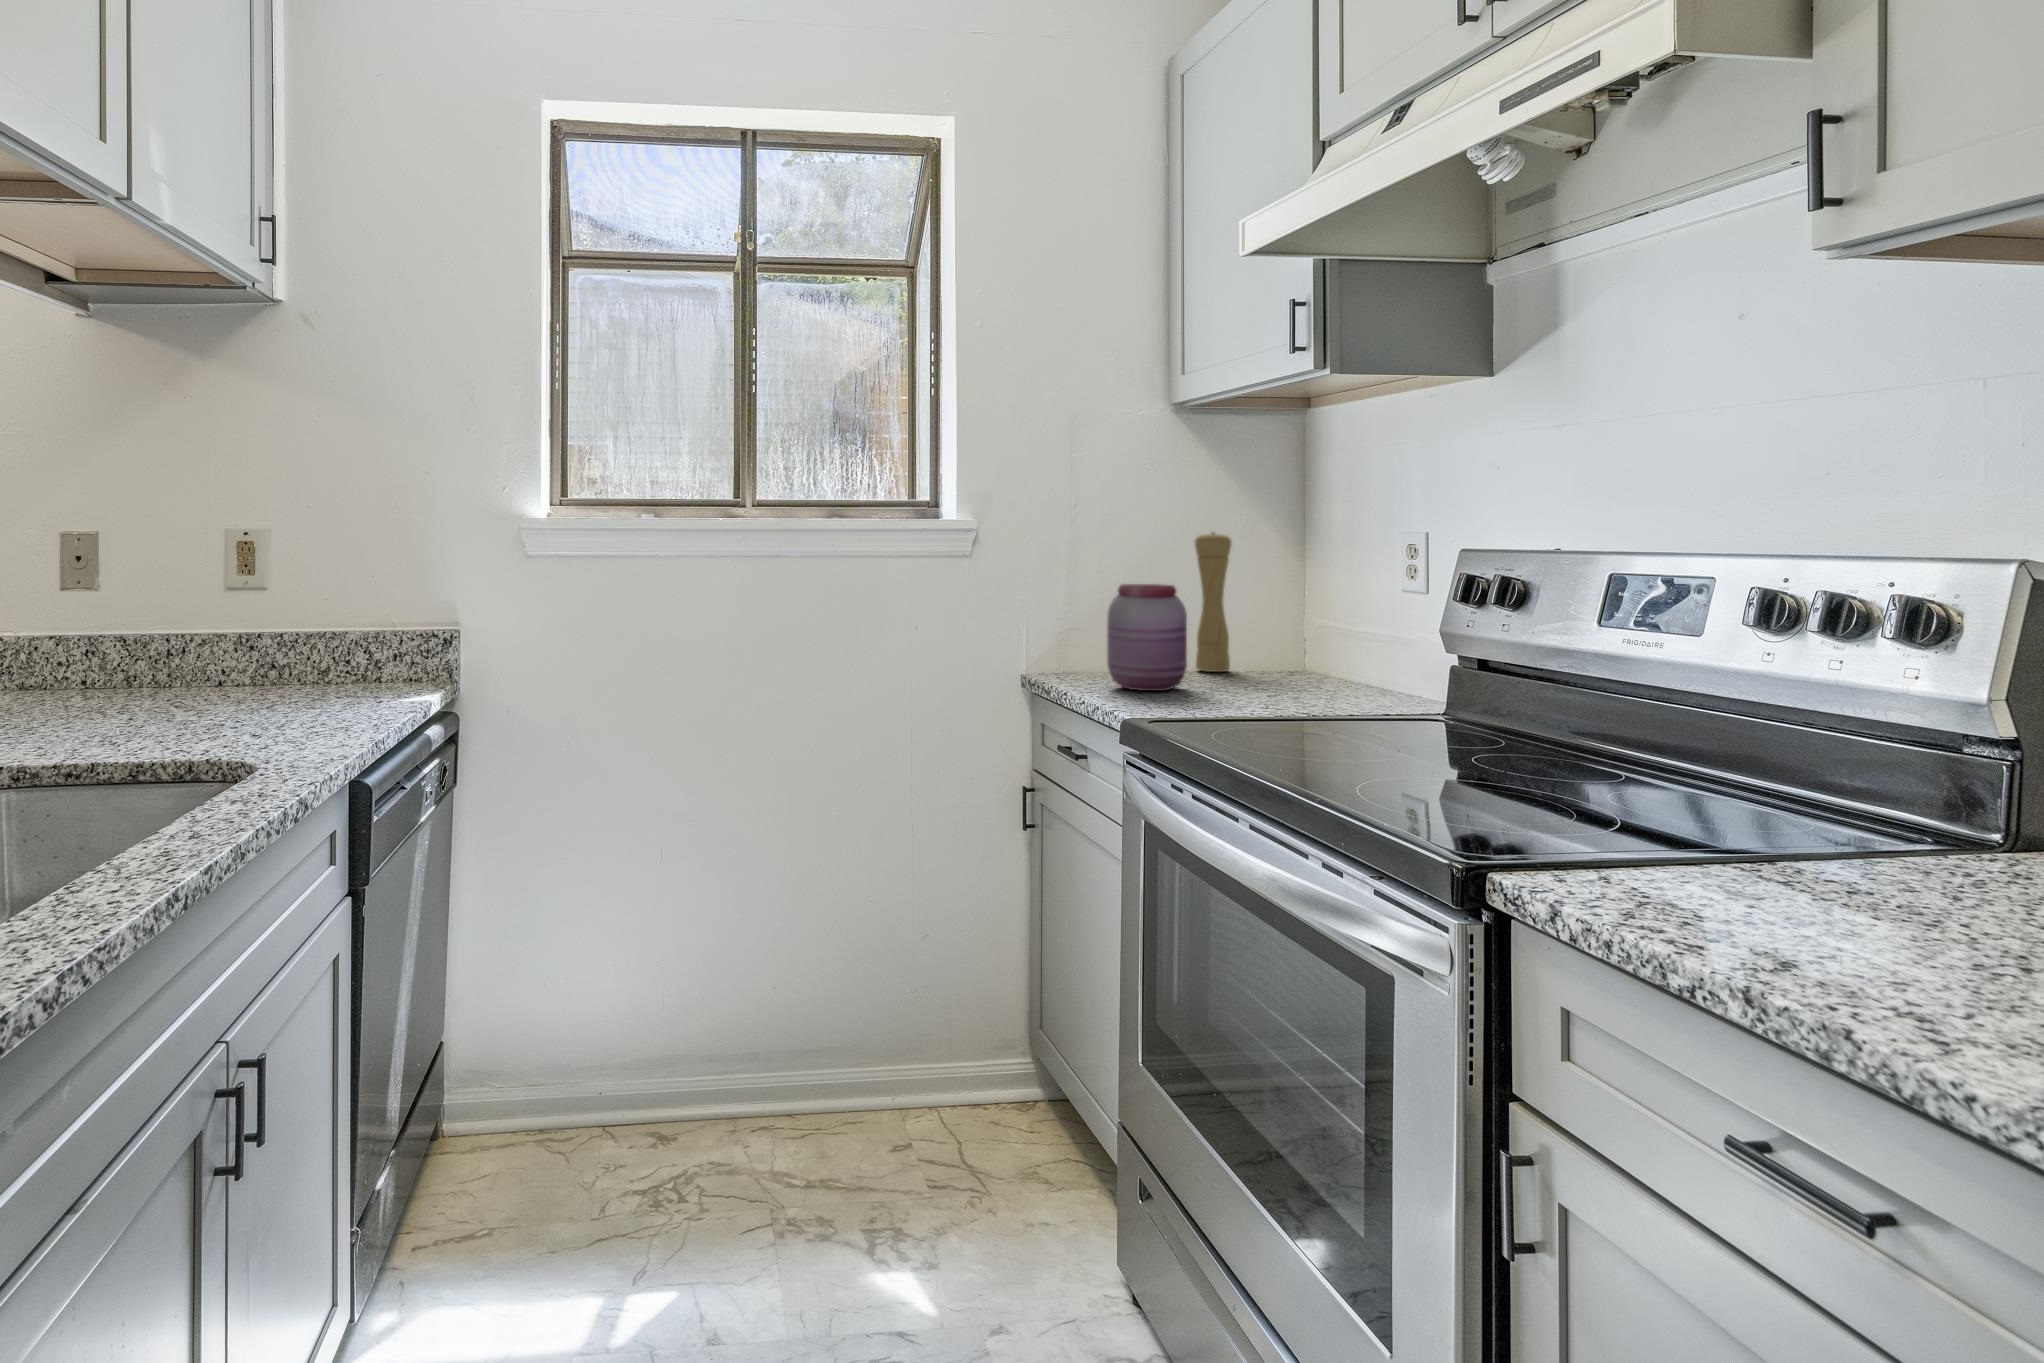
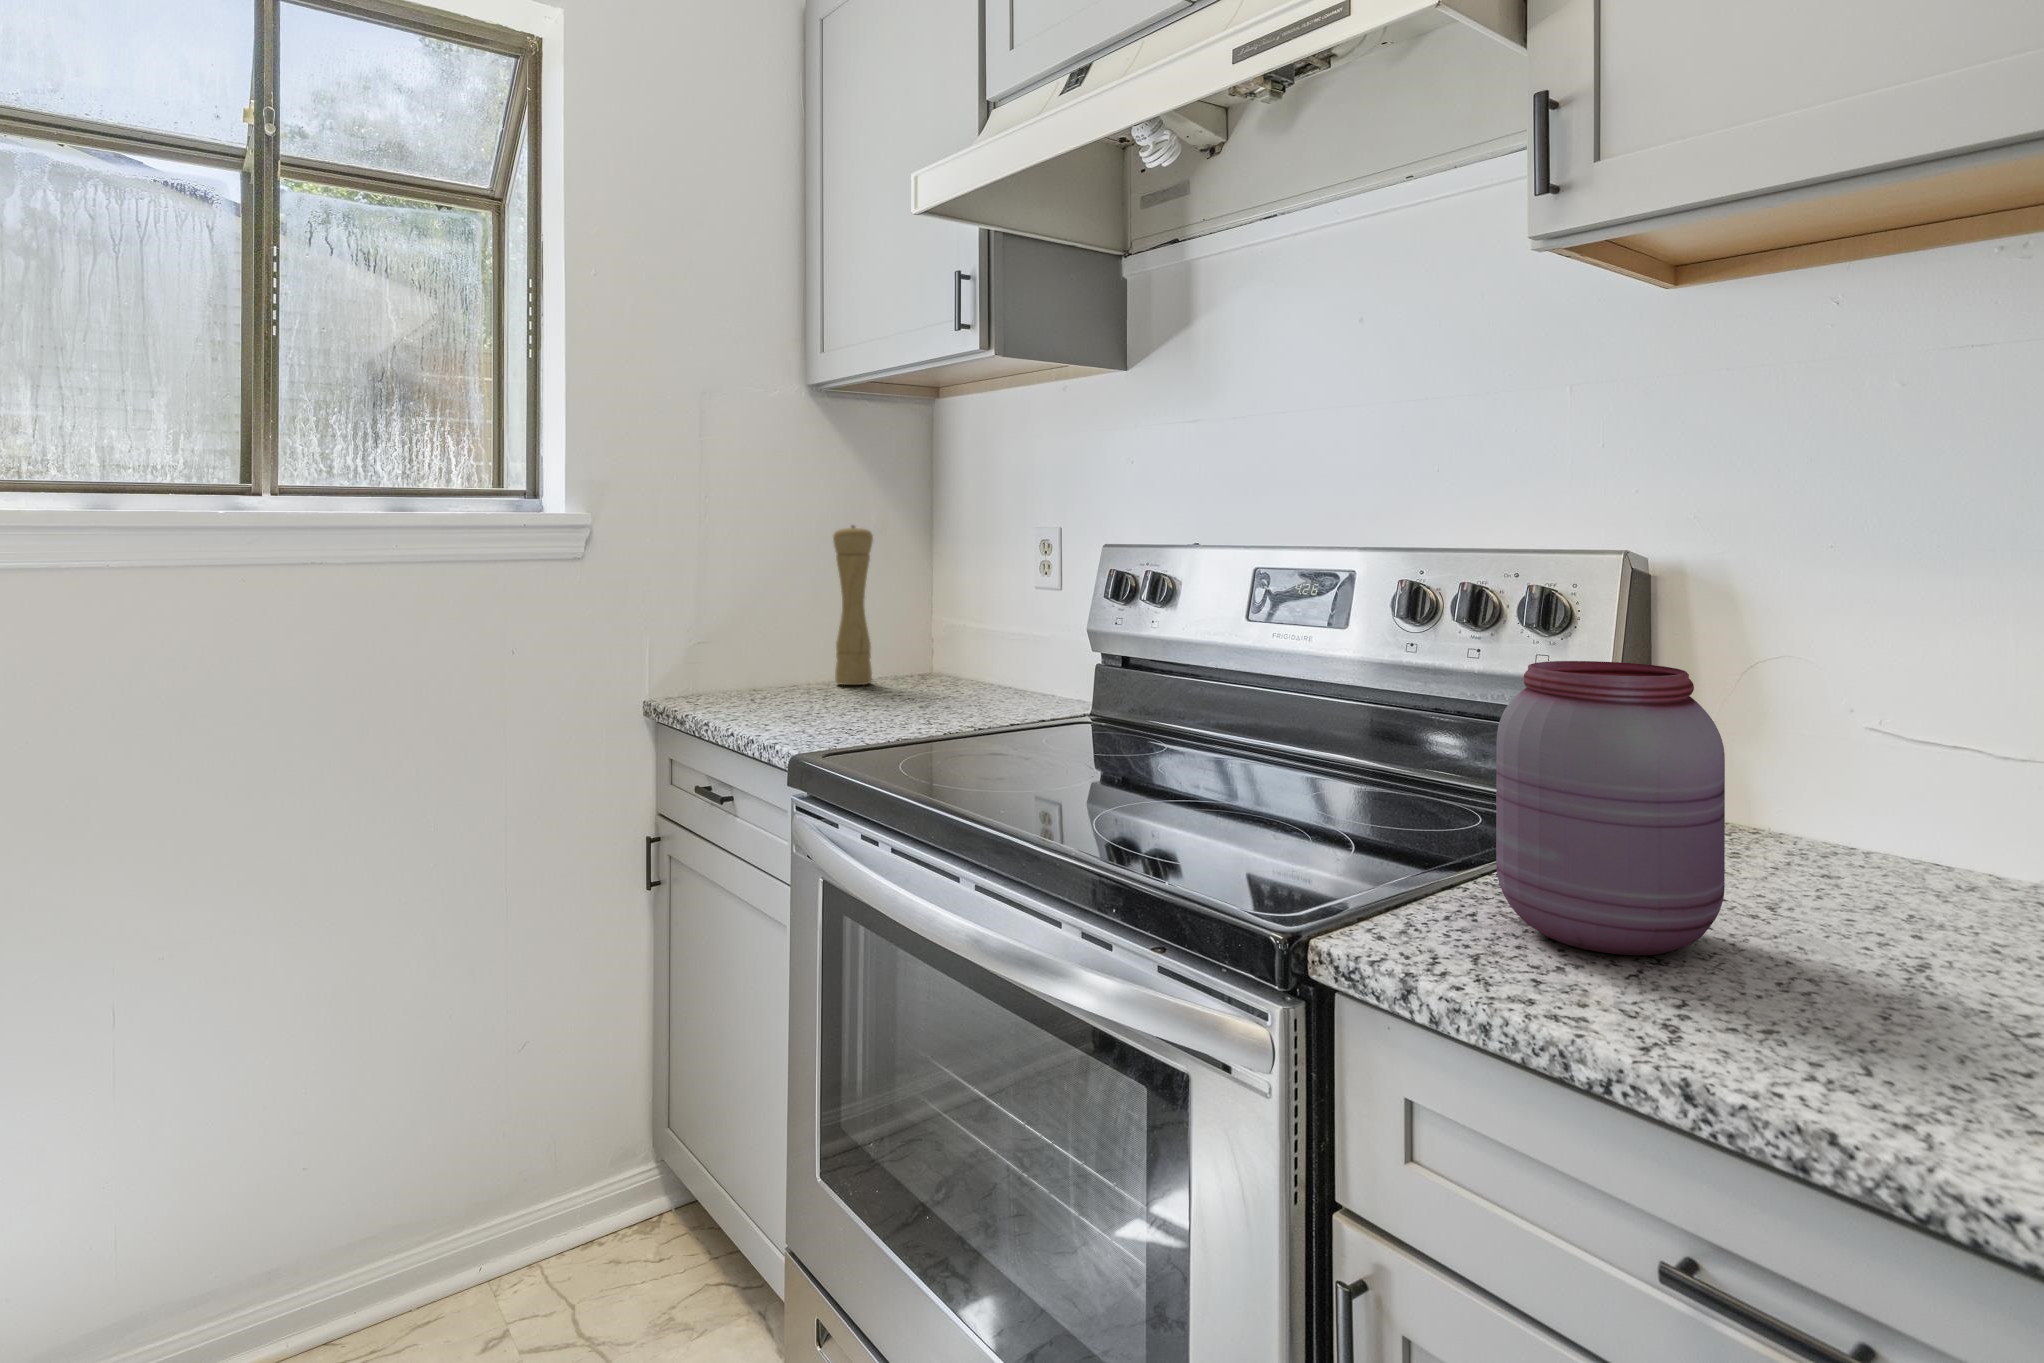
jar: present [1107,584,1187,691] -> present [1496,661,1725,955]

